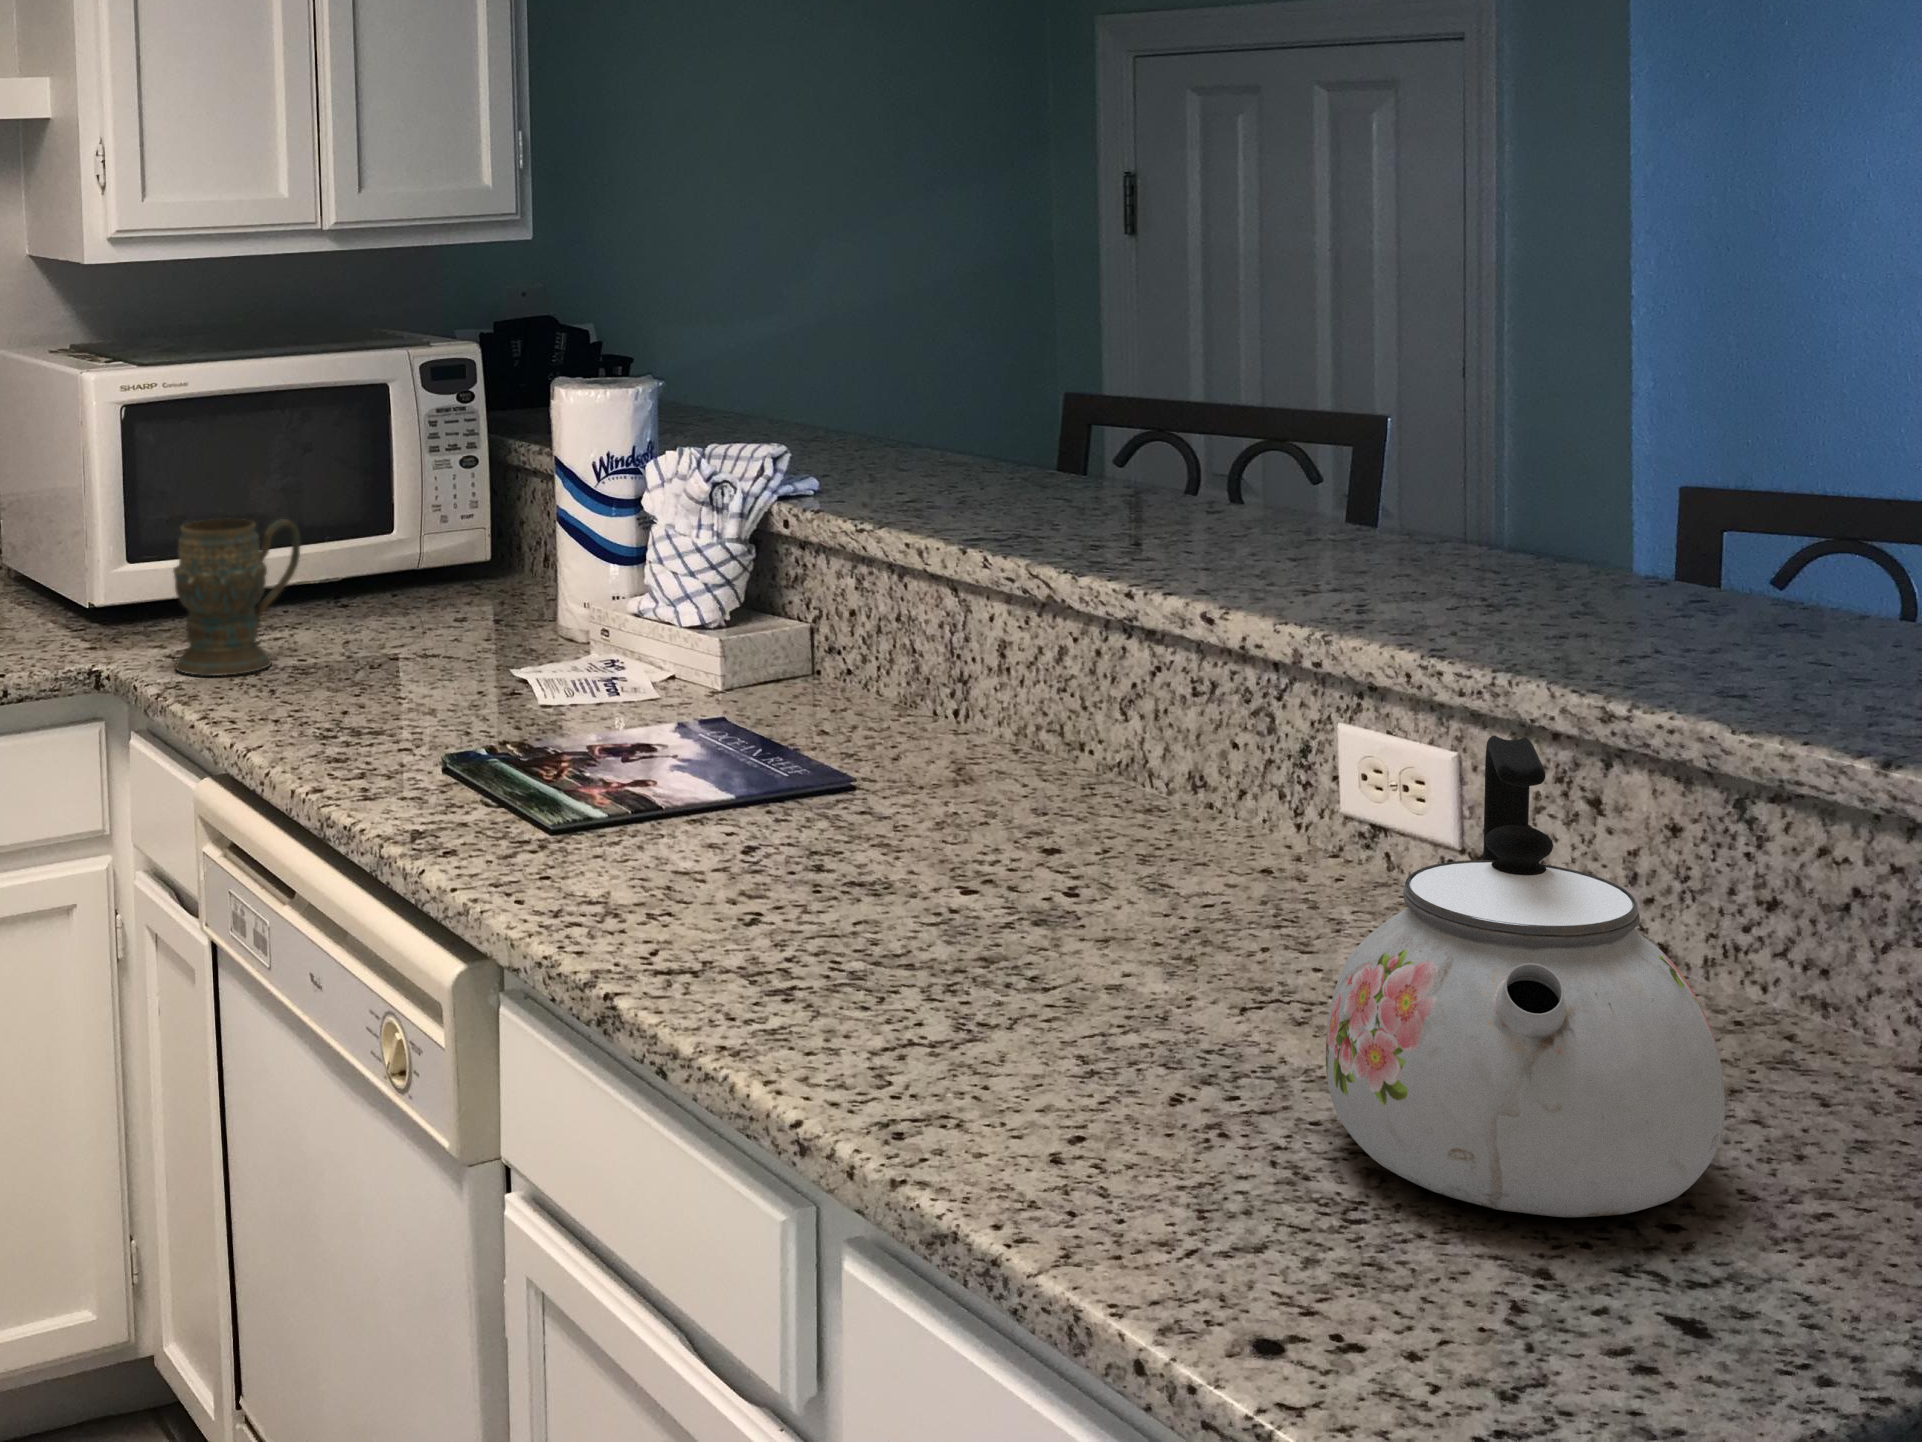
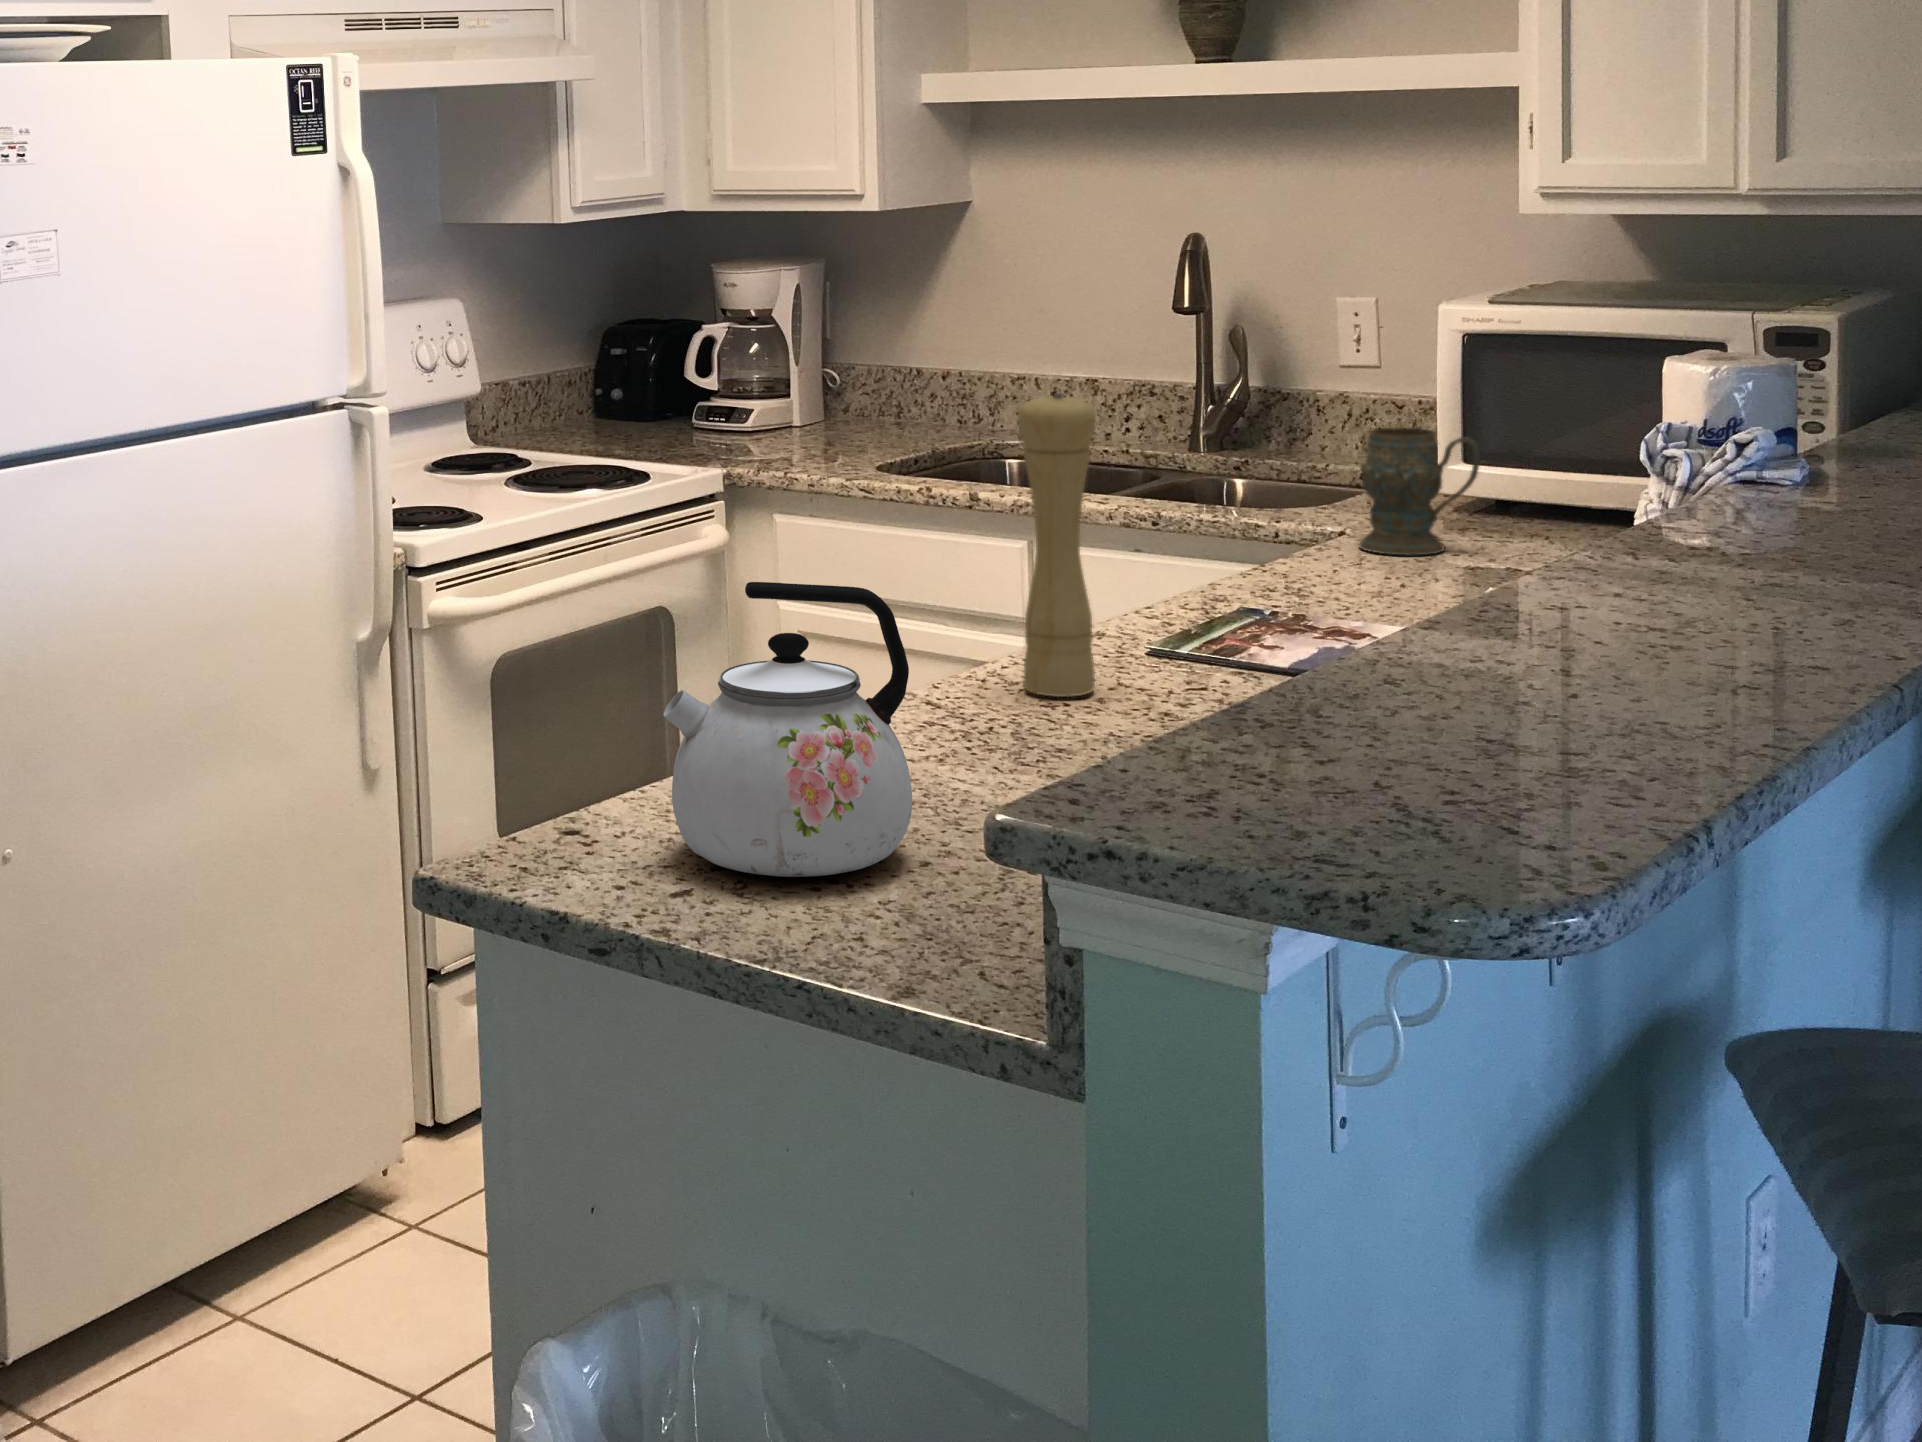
pepper mill: none [657,480,769,903] -> present [1018,393,1095,697]

